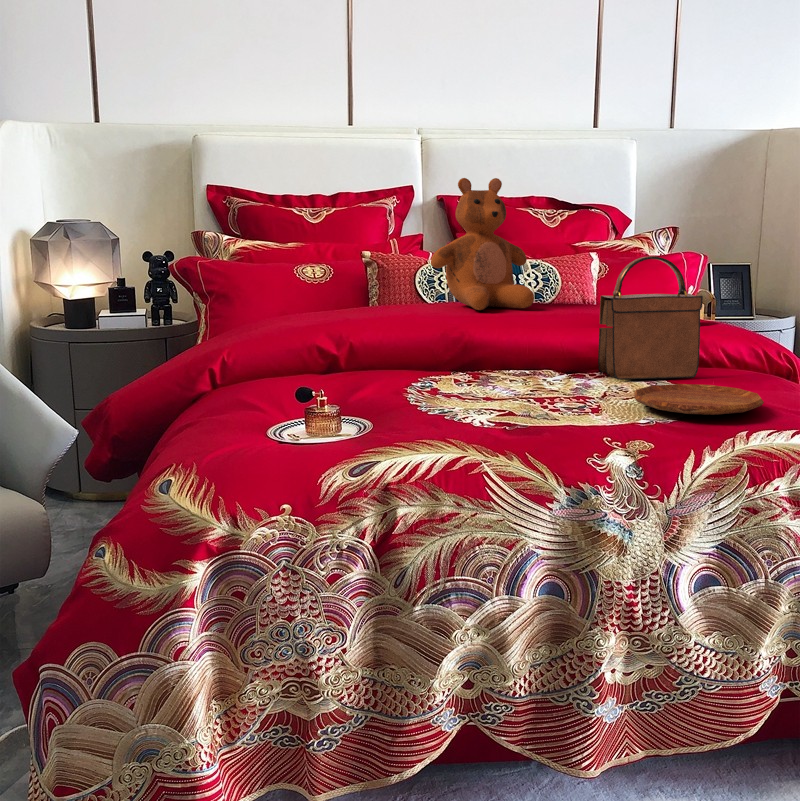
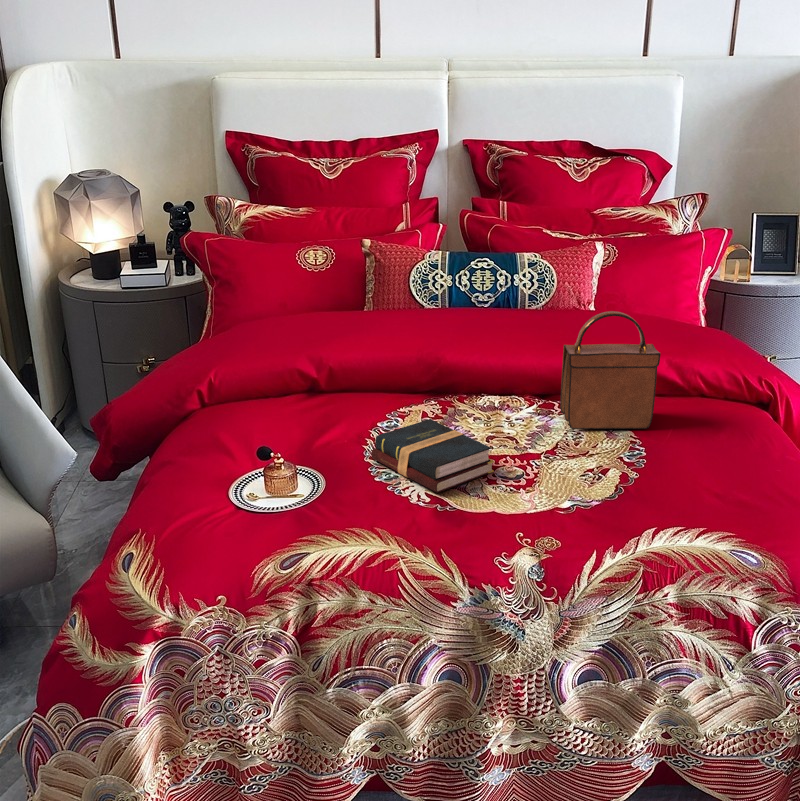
teddy bear: present [431,178,534,310] -> none [418,194,516,332]
hardback book: none [417,366,553,418] -> present [371,419,495,493]
tray: present [634,384,764,415] -> none [566,451,685,506]

